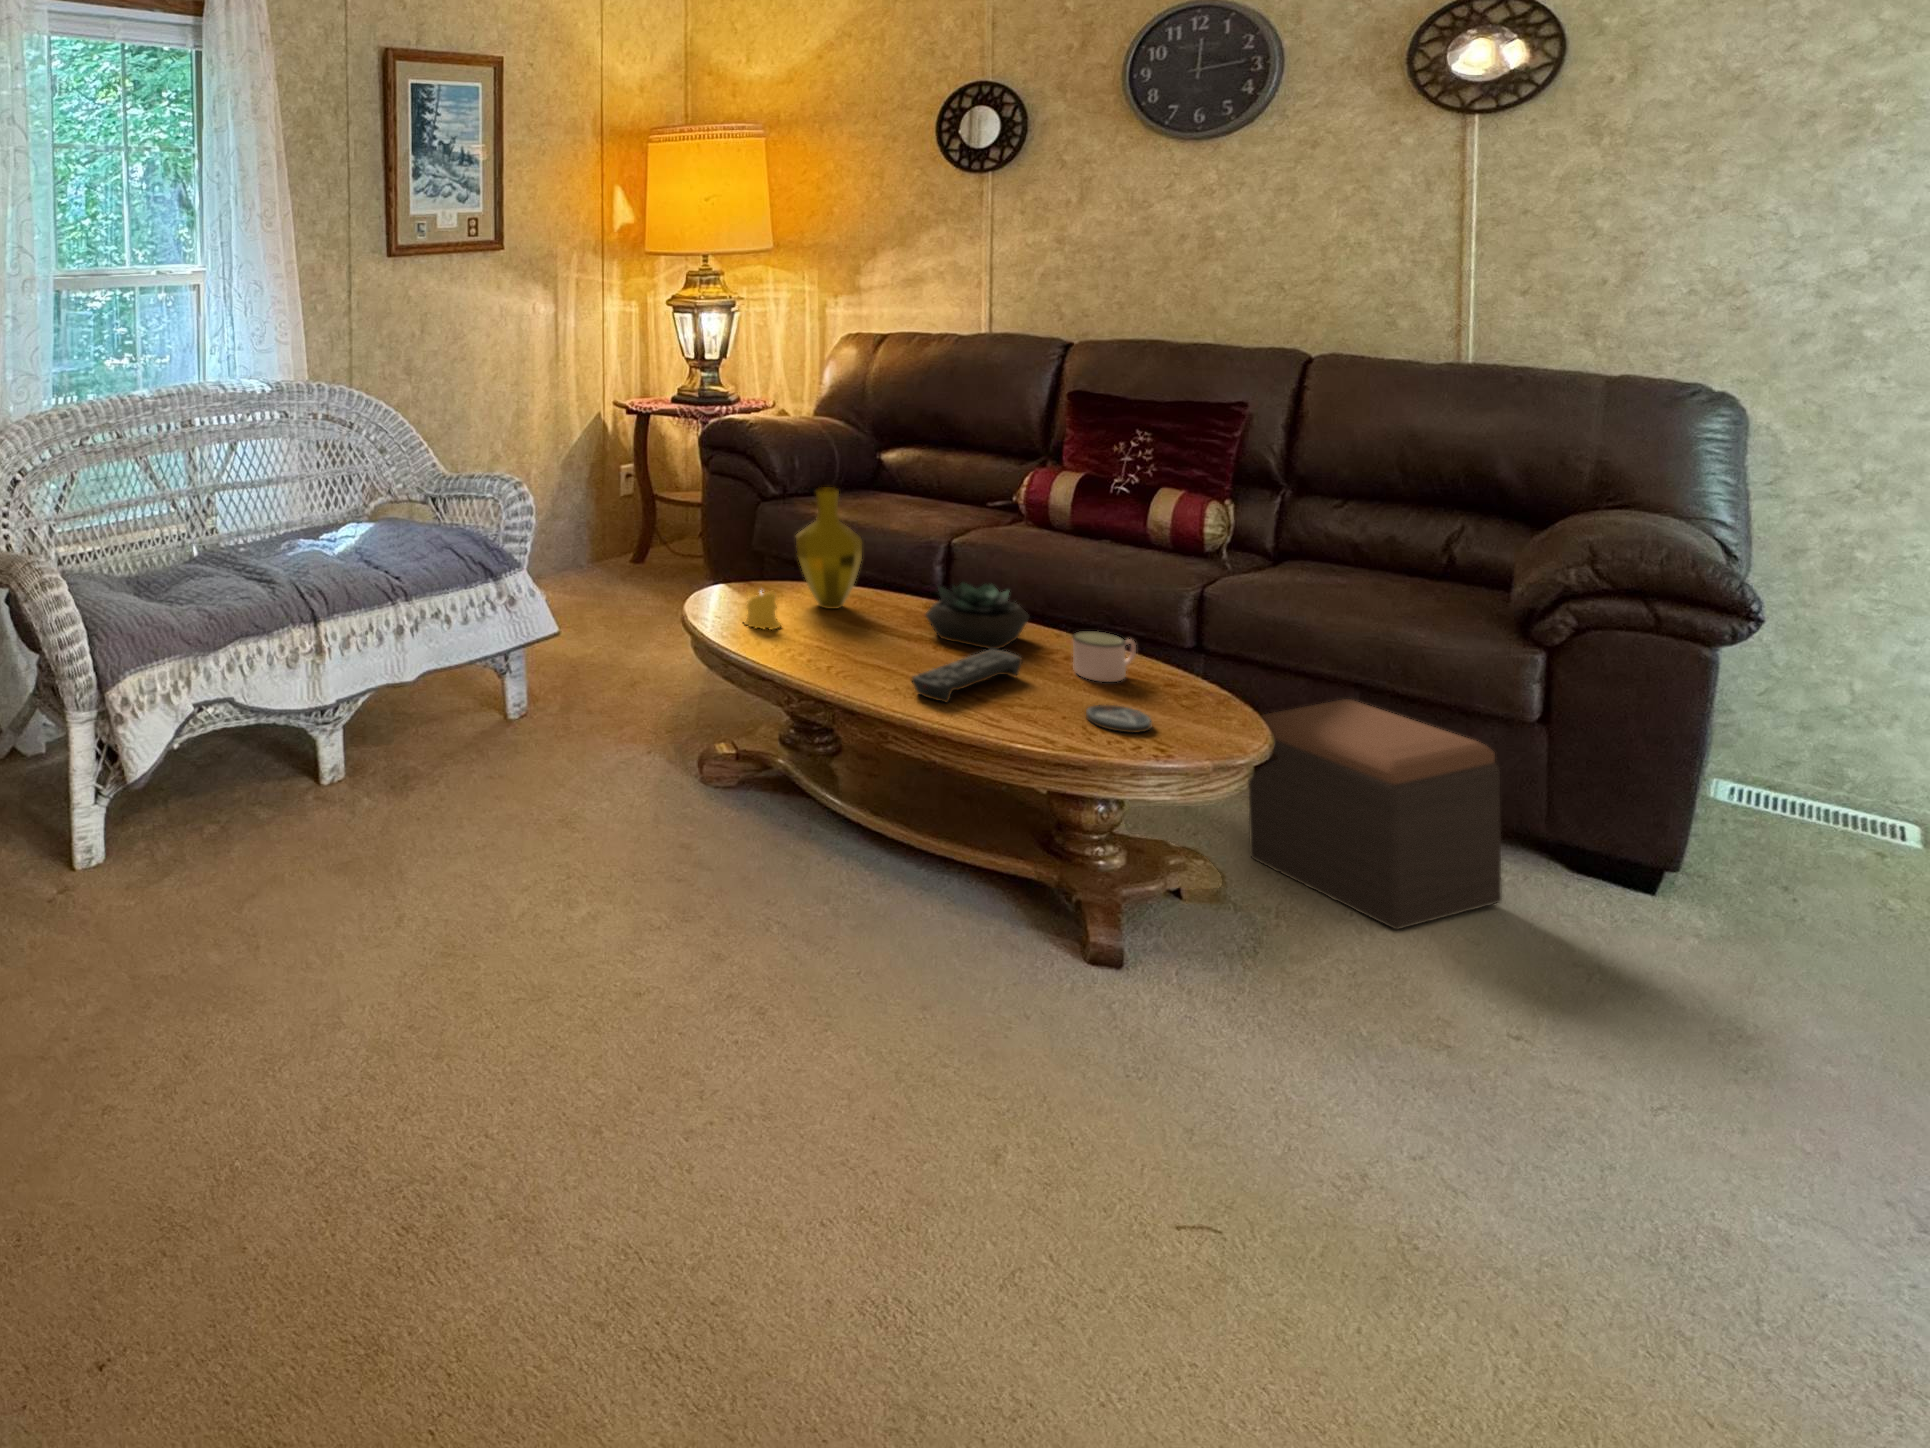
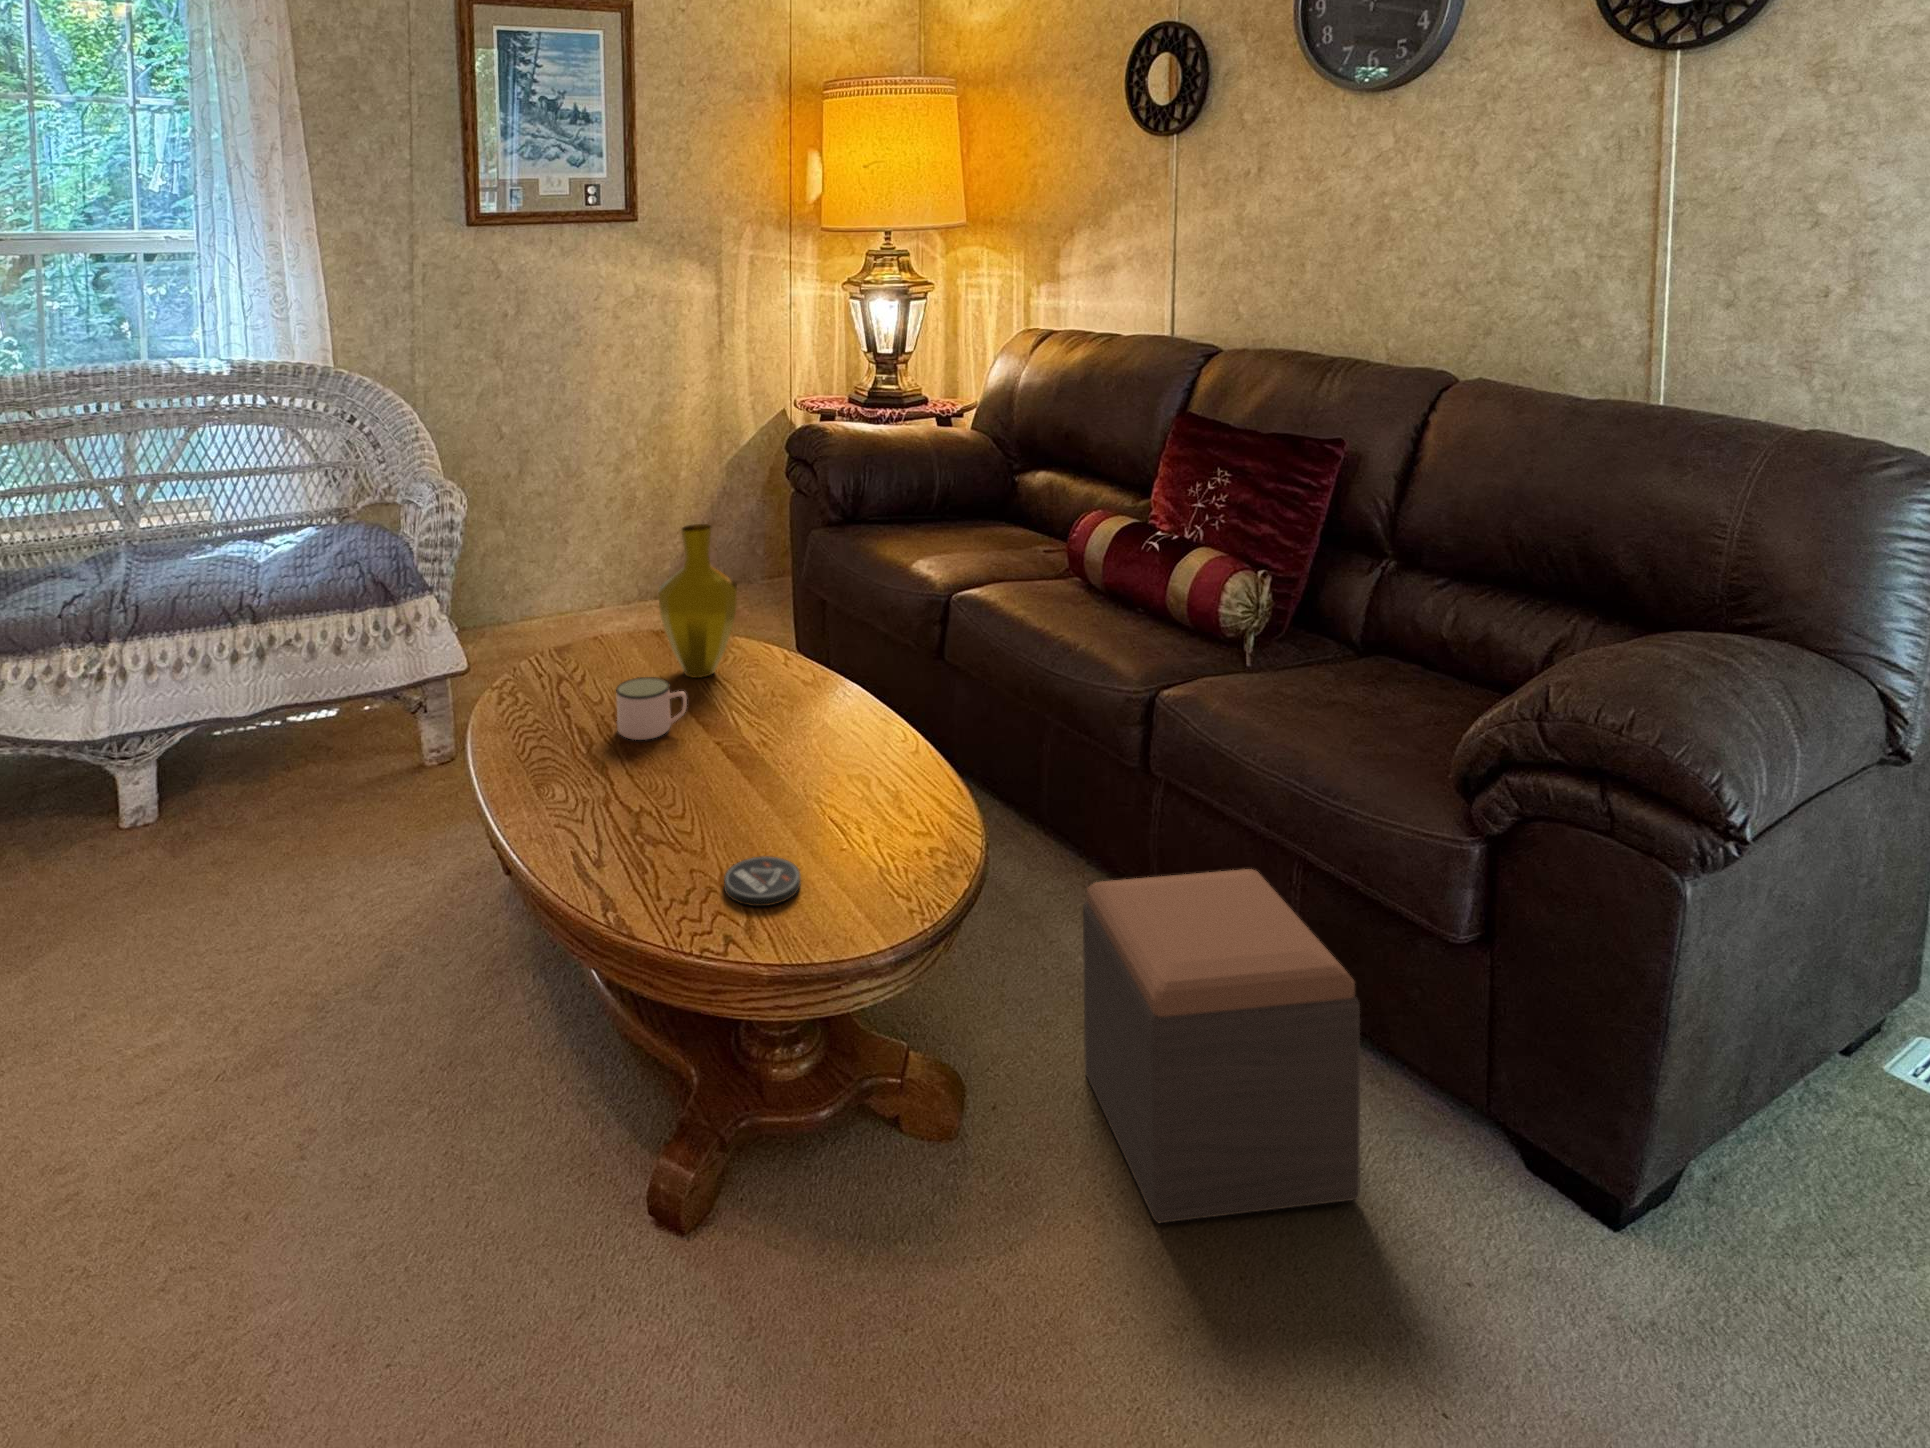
succulent plant: present [926,582,1029,649] -> none [740,658,867,754]
candle: present [744,591,781,630] -> none [550,646,601,701]
mug: present [1073,631,1136,682] -> present [616,677,687,740]
remote control: present [912,649,1022,702] -> none [569,757,755,831]

